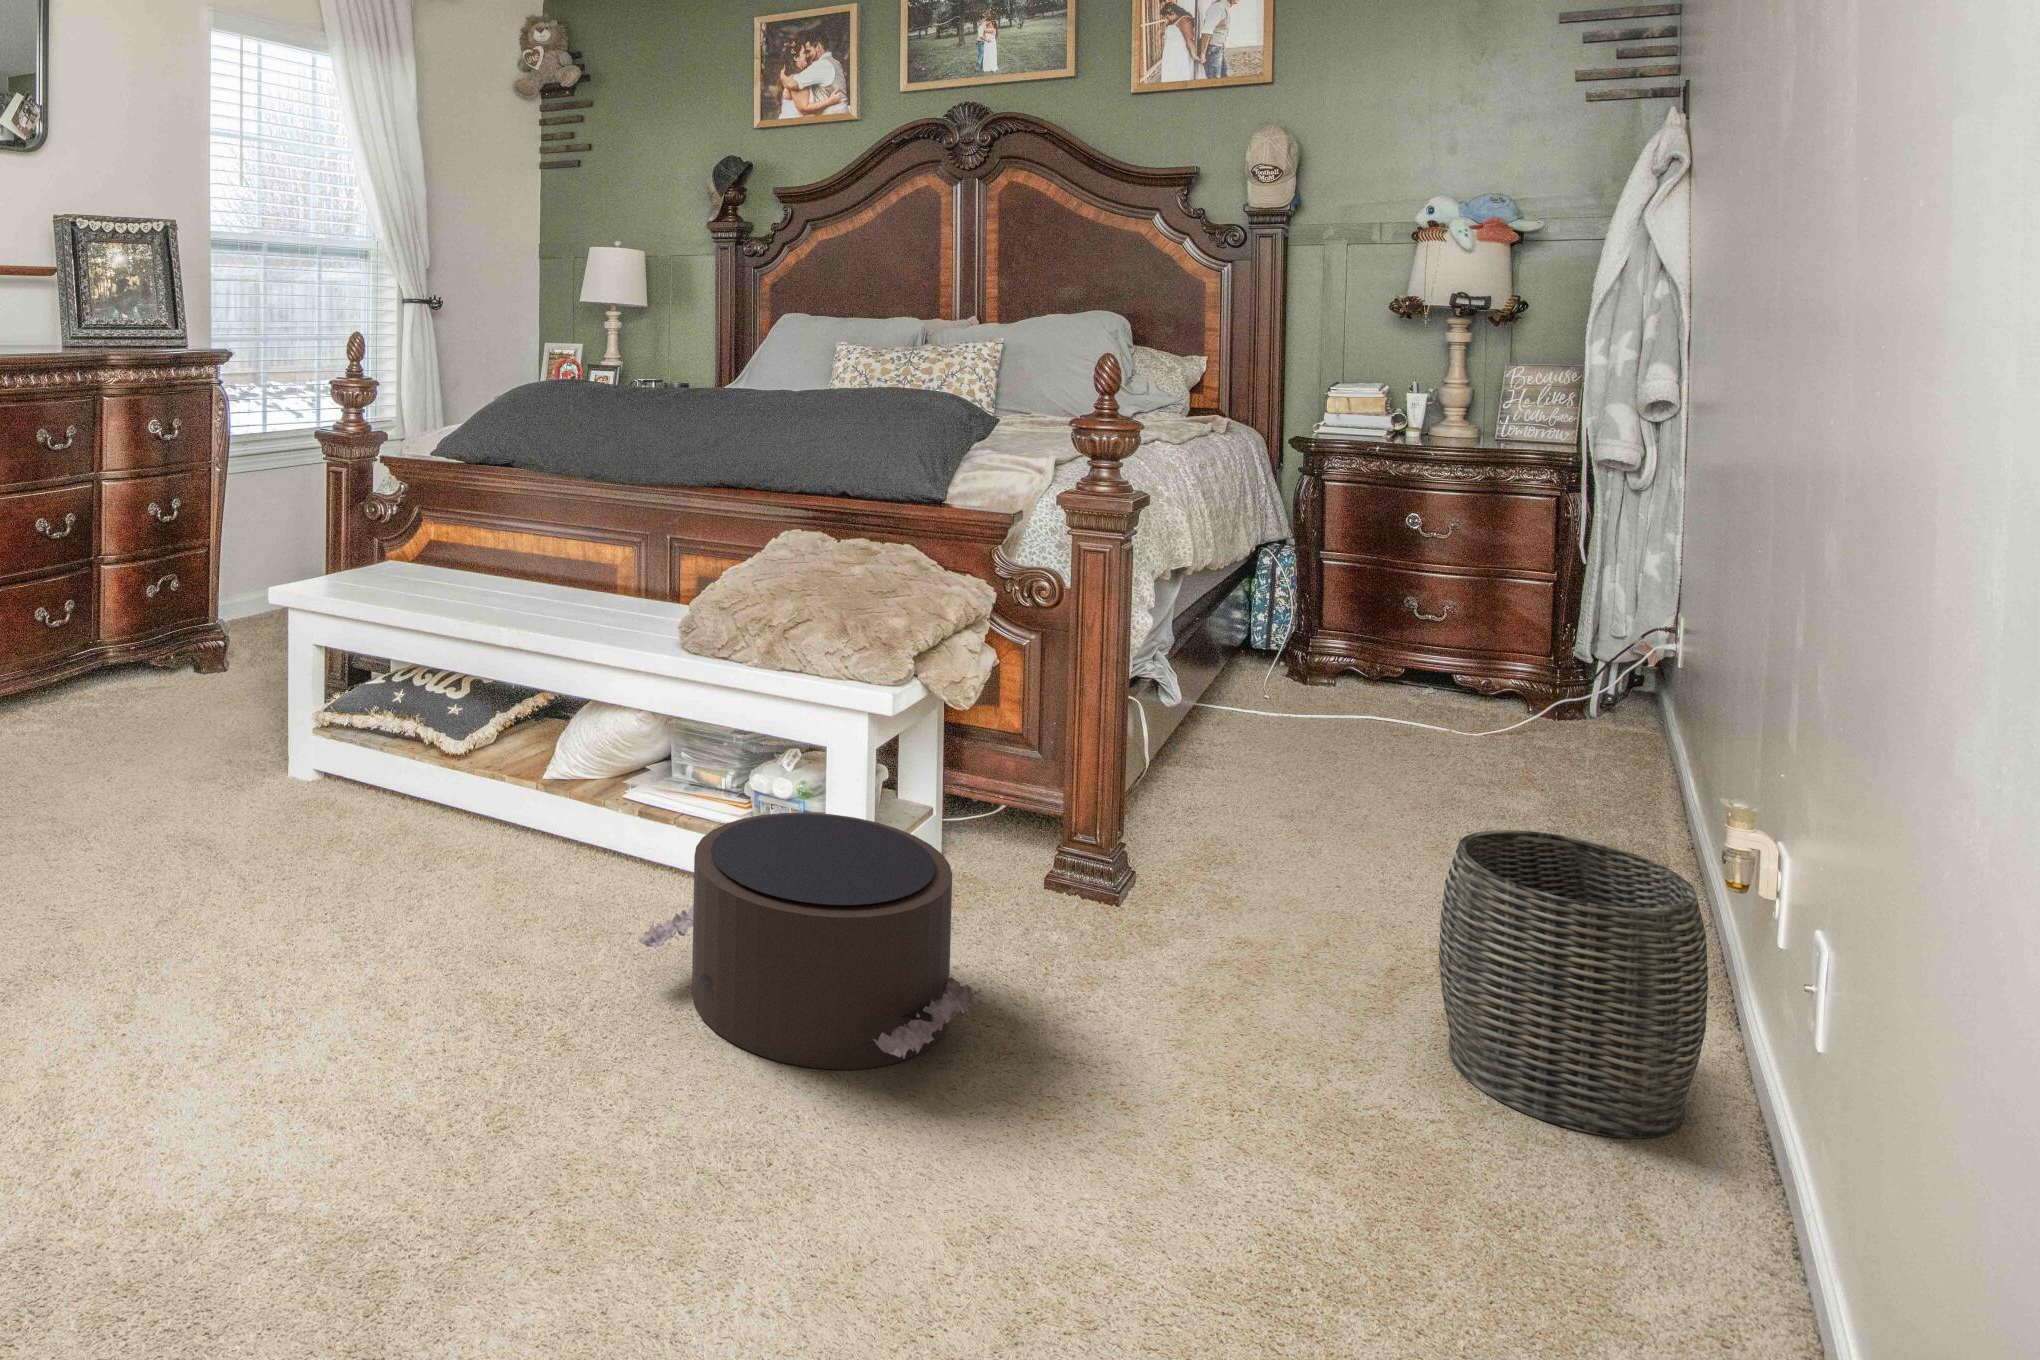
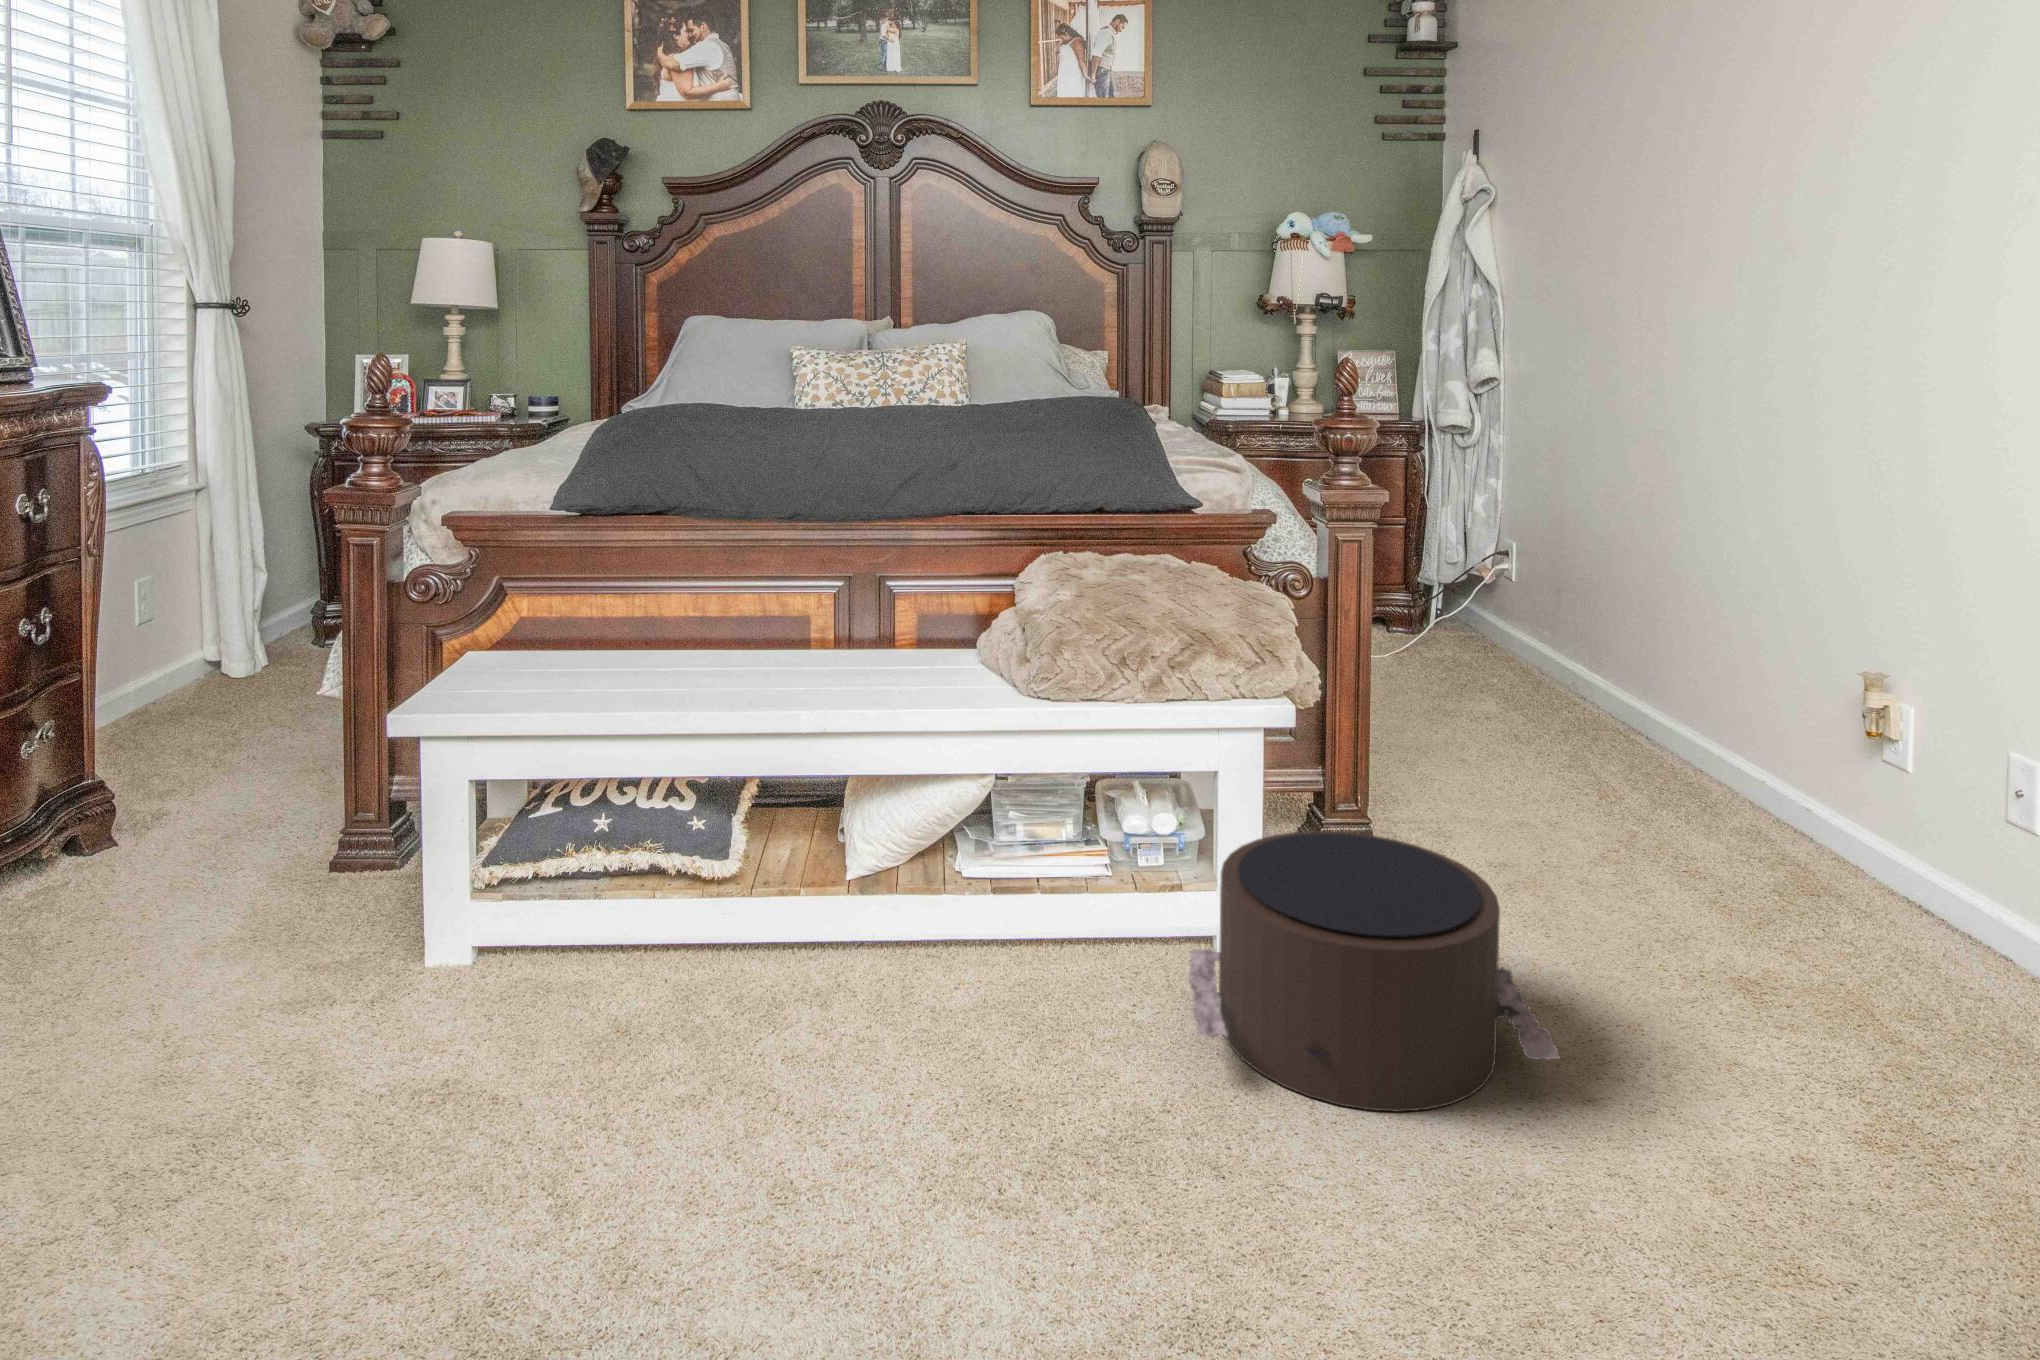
woven basket: present [1439,830,1708,1138] -> none [1703,707,1904,931]

